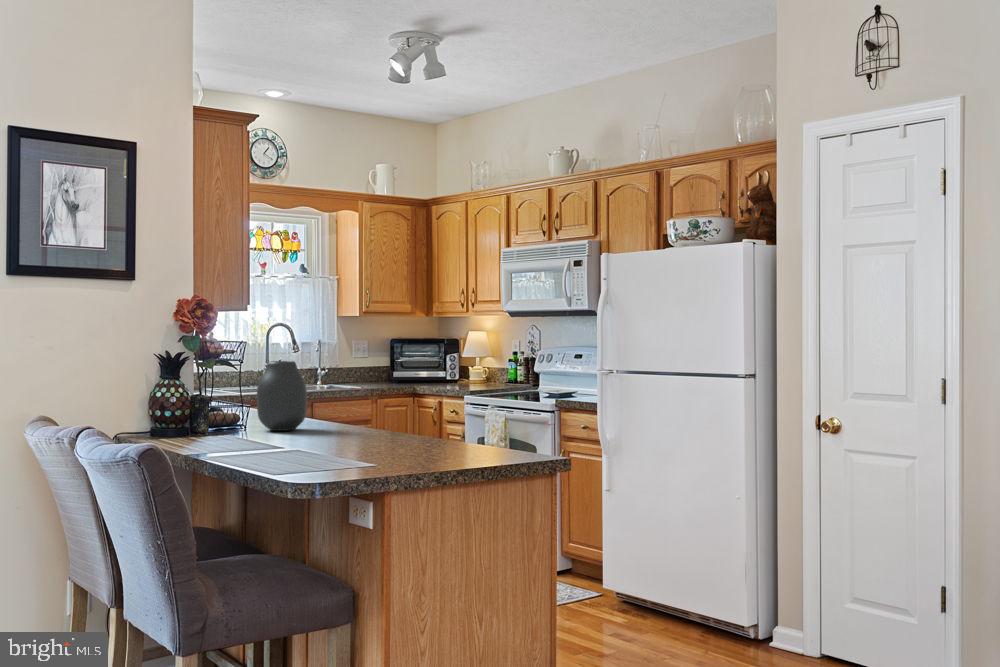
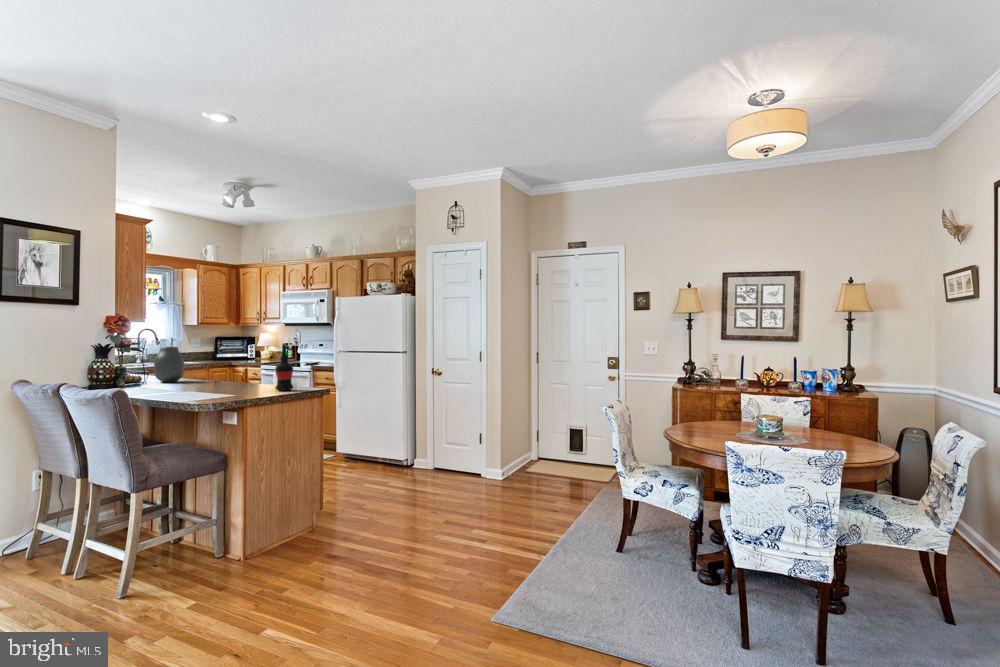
wine bottle: none [457,358,495,462] -> present [275,343,293,391]

